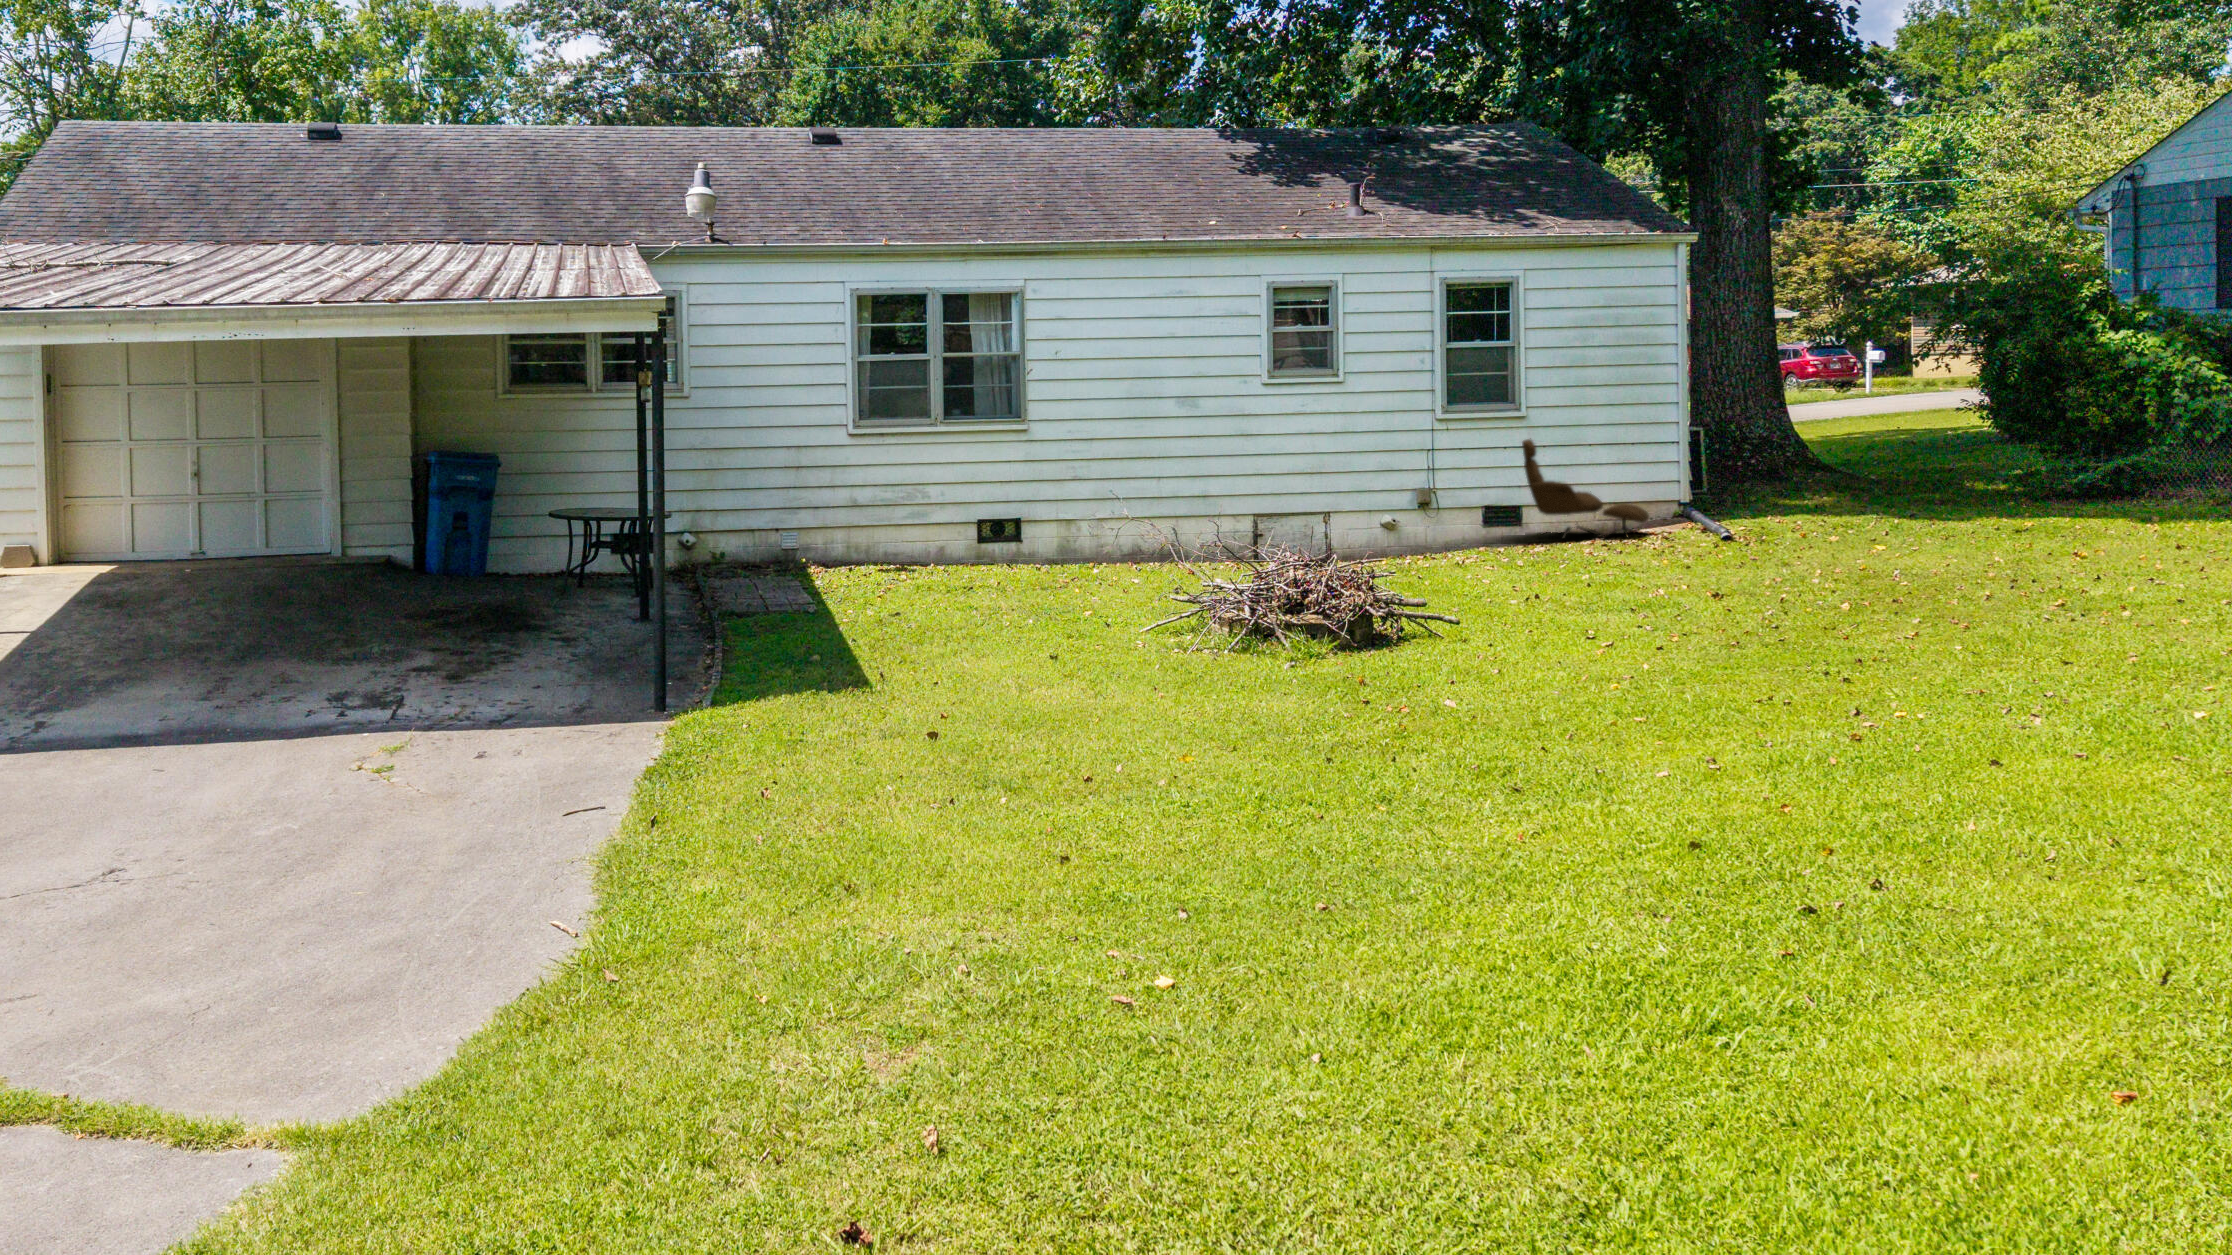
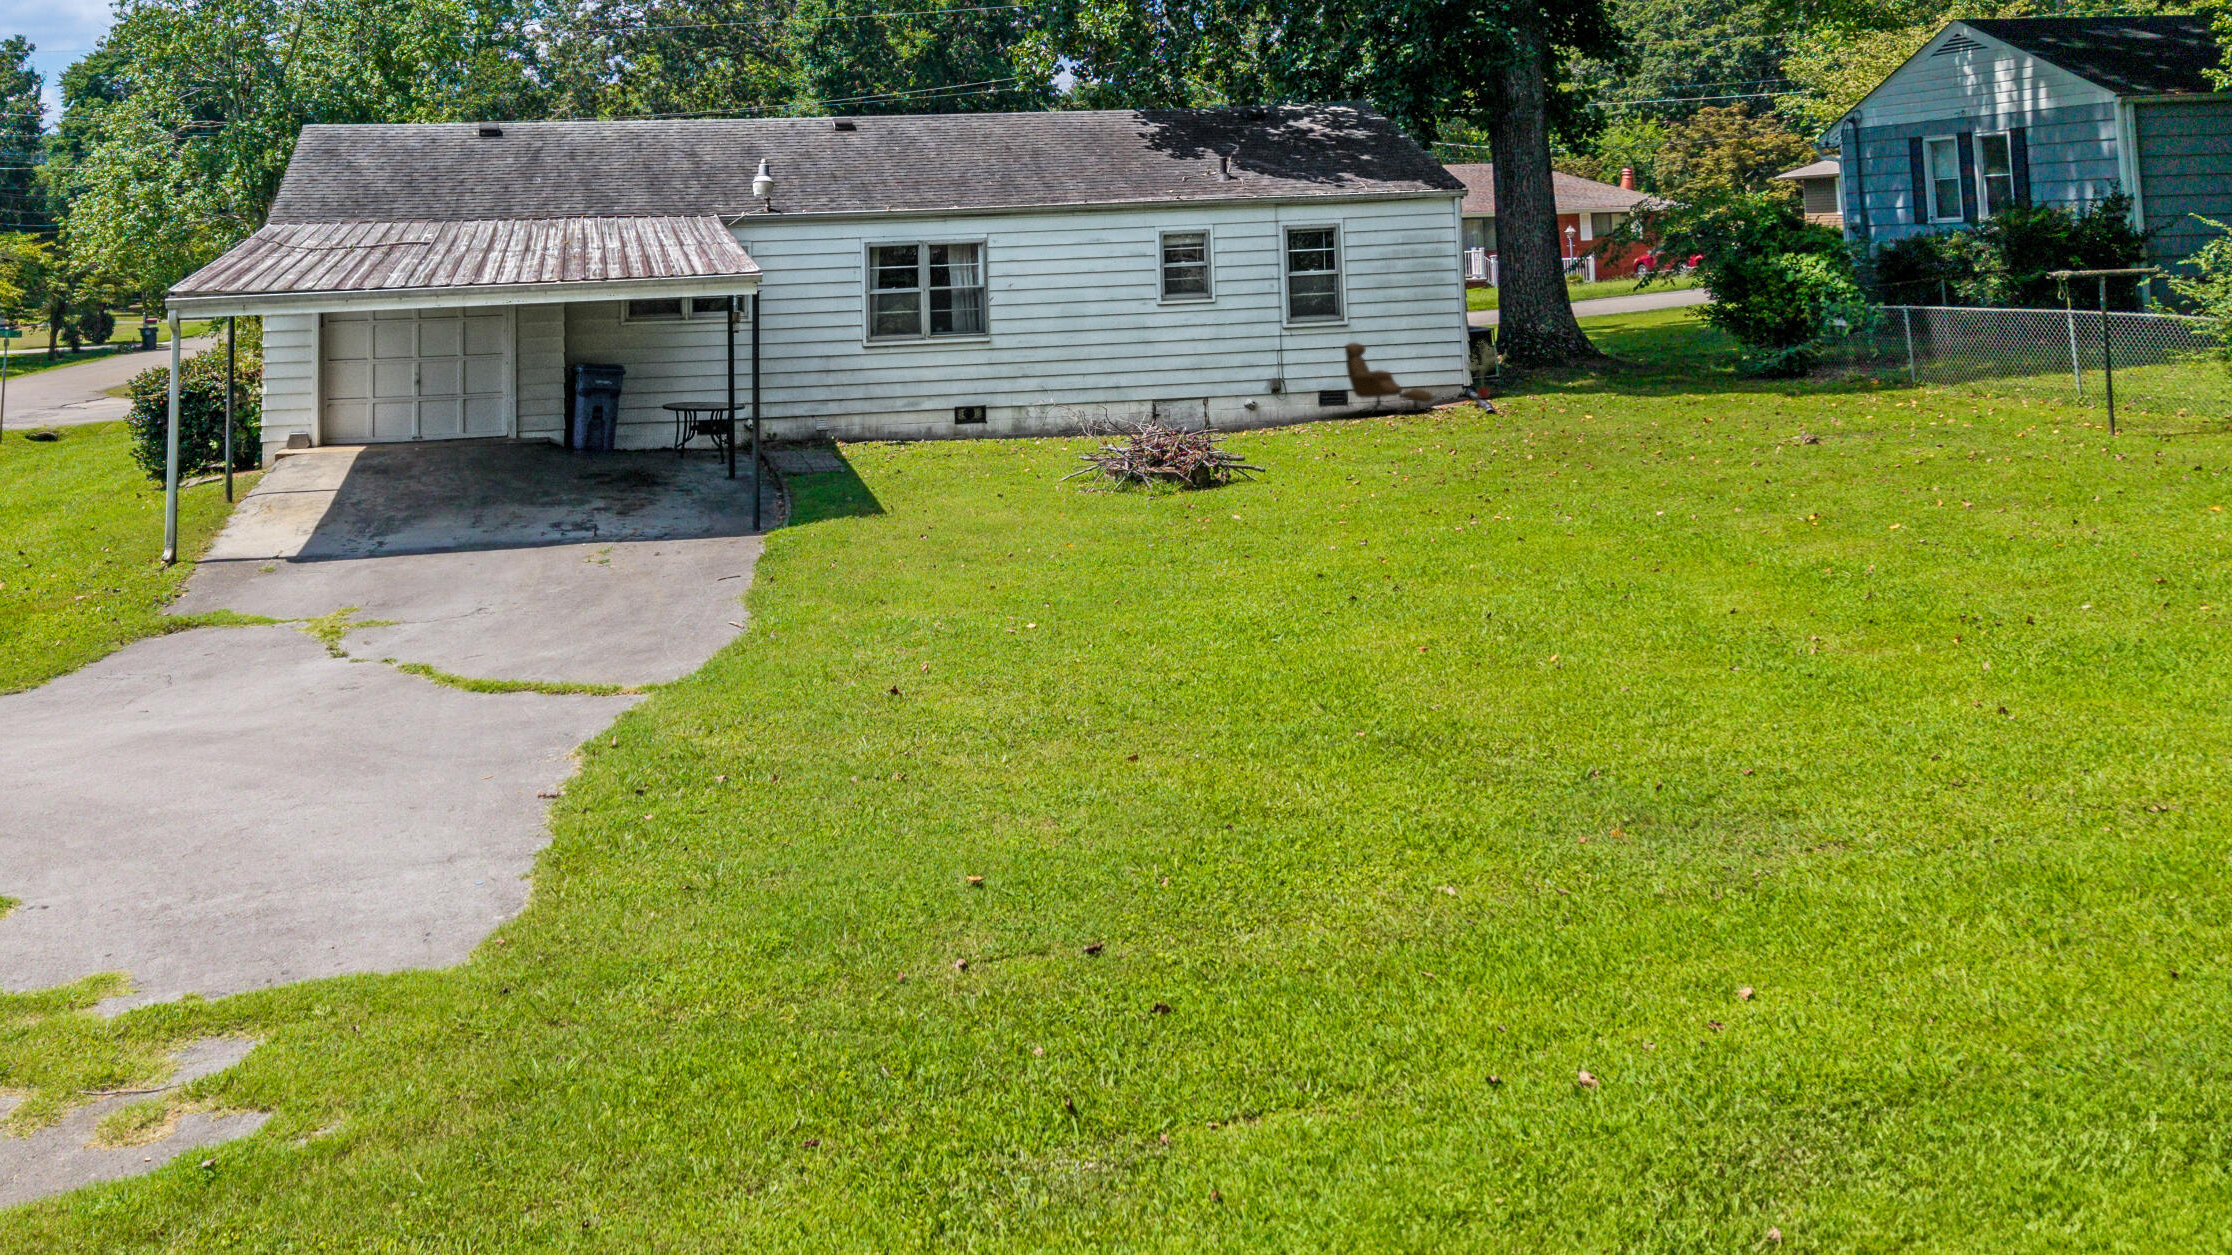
potted tree: none [1682,439,1728,518] -> present [1467,342,1496,399]

